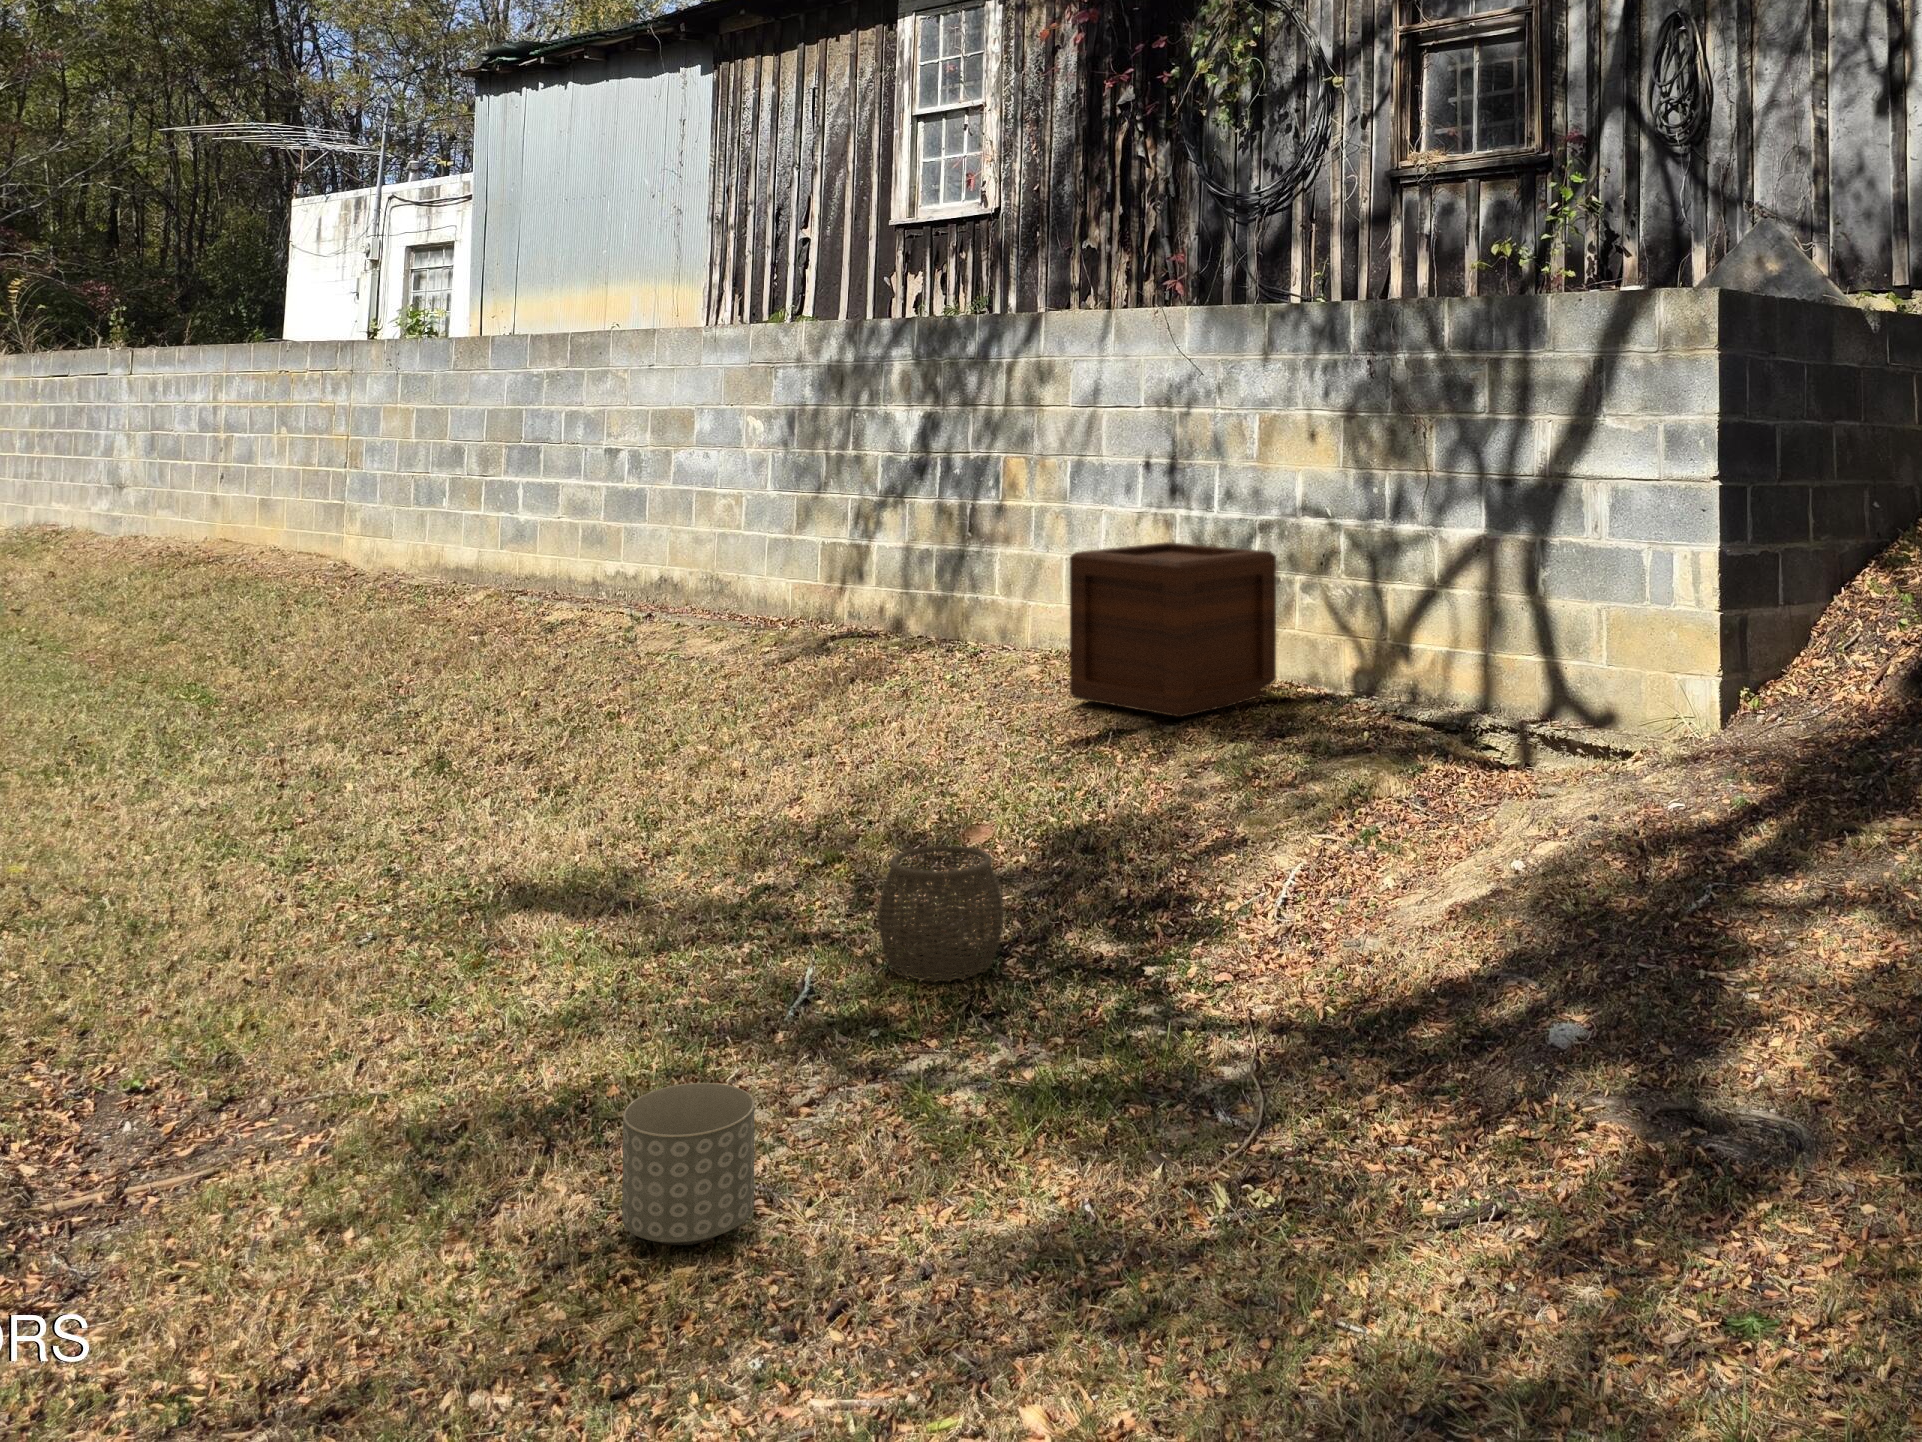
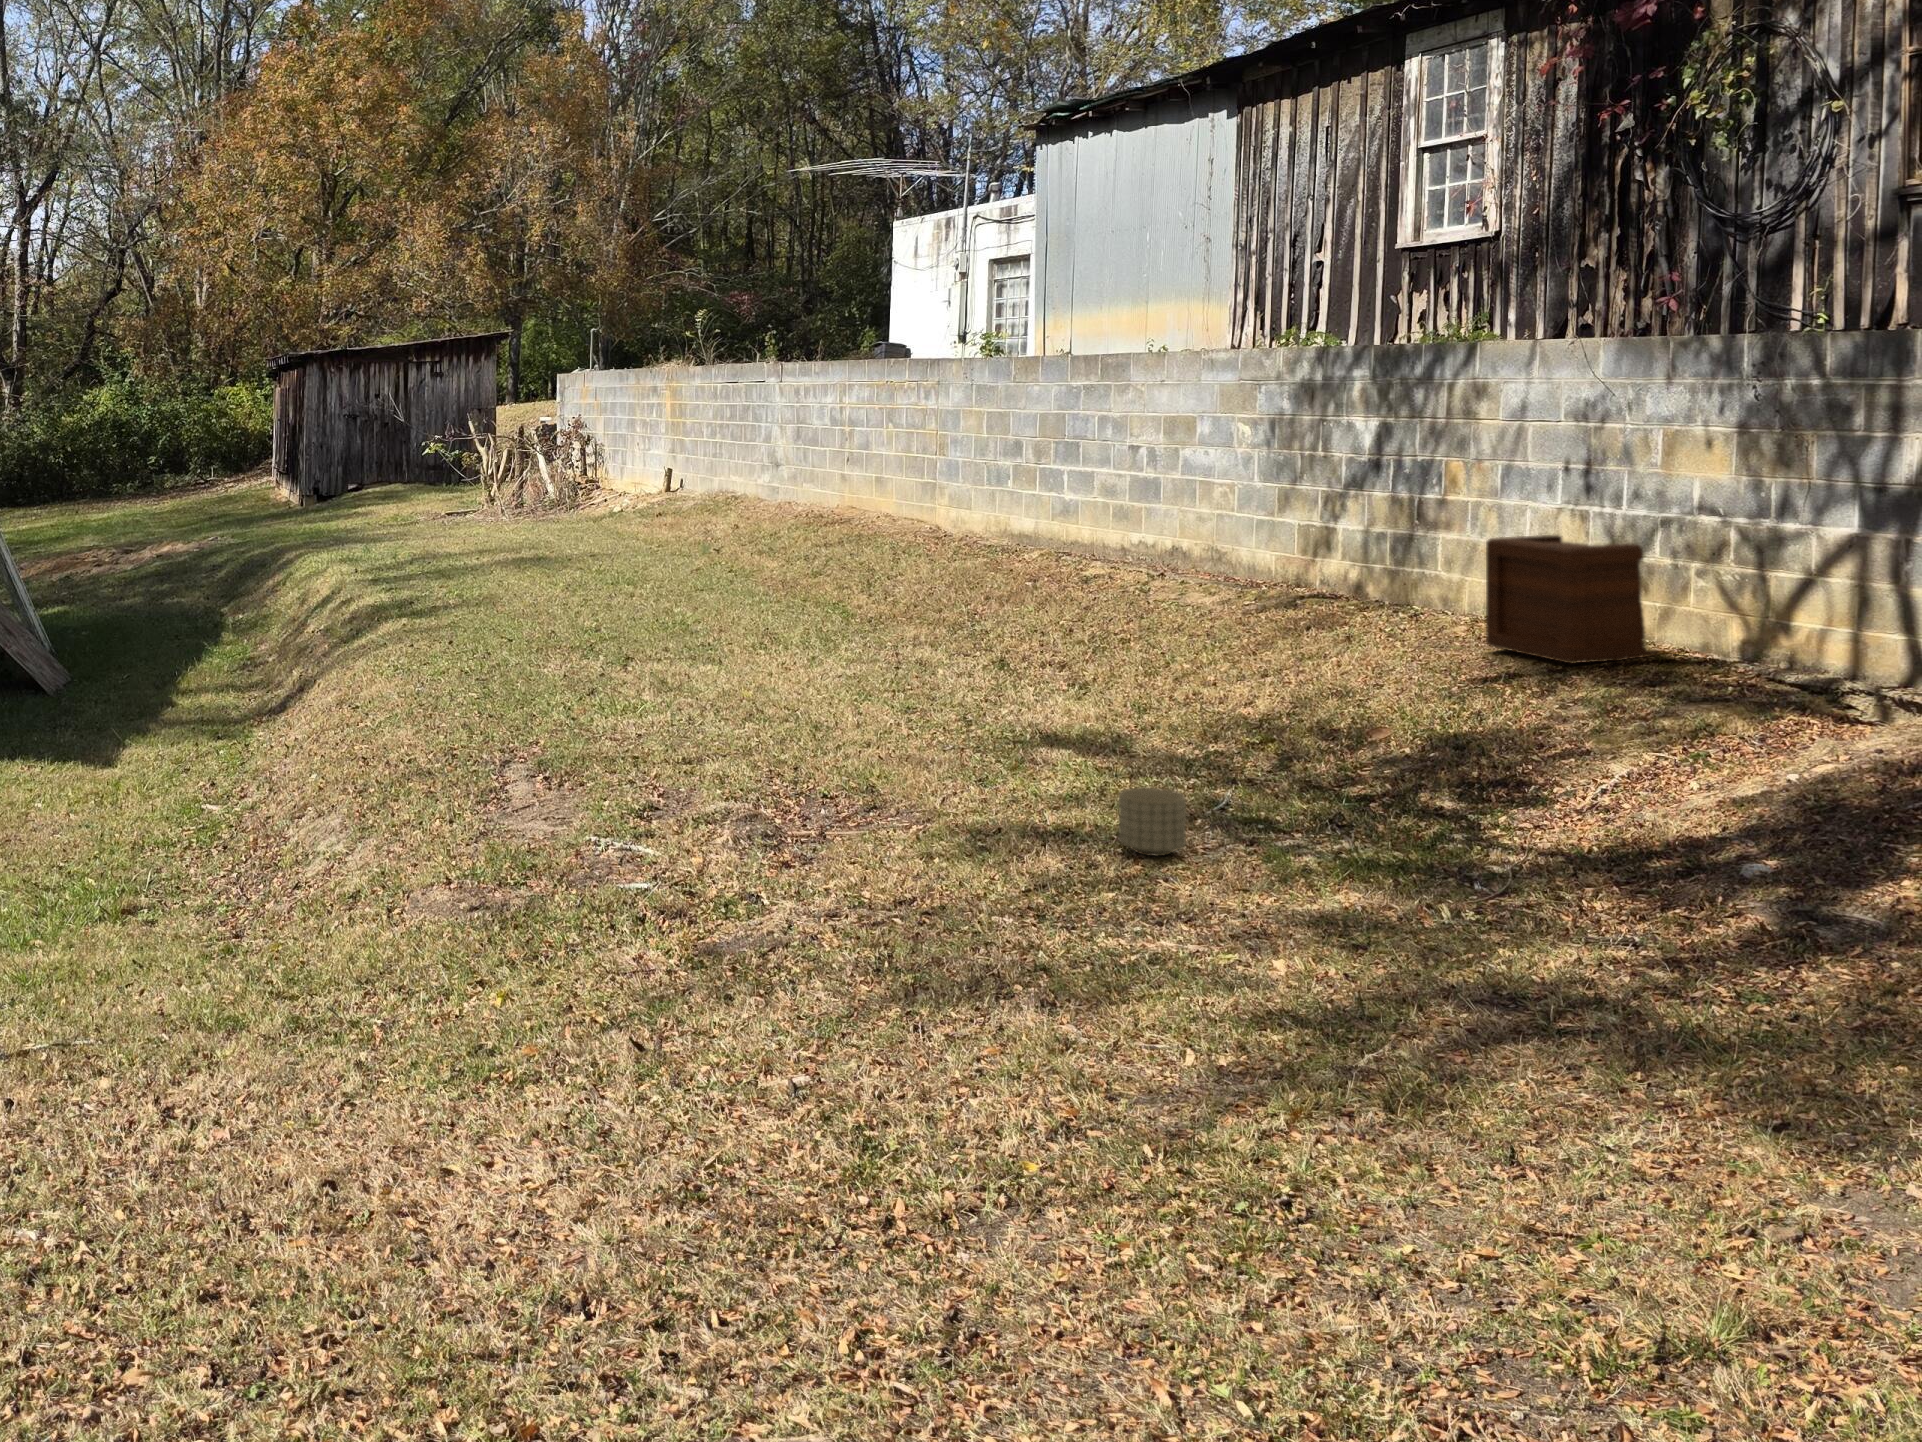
woven basket: present [877,846,1004,982] -> none [1286,713,1372,790]

